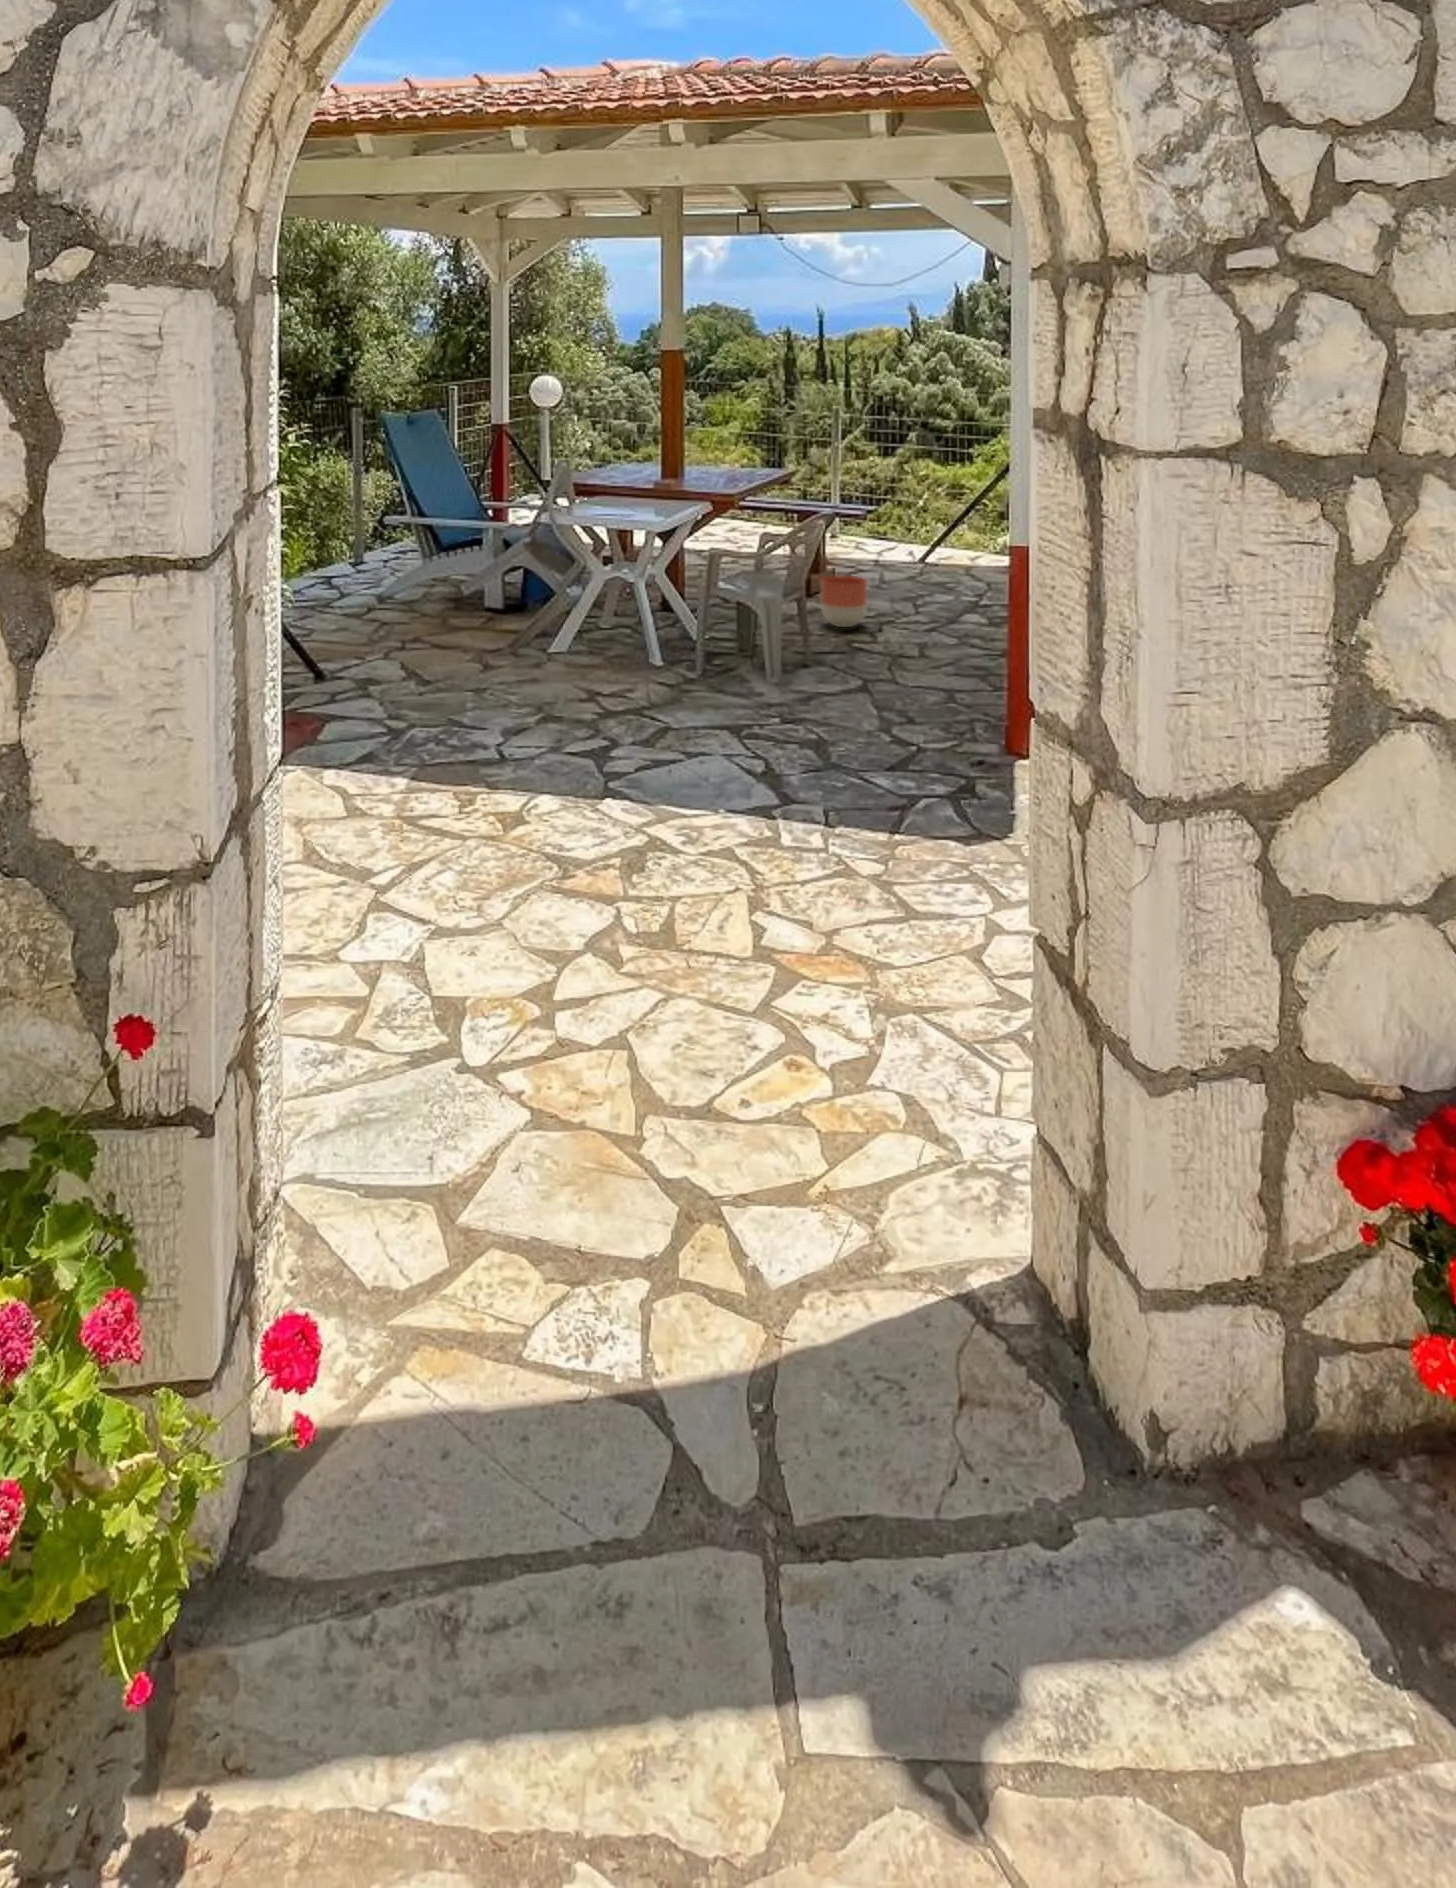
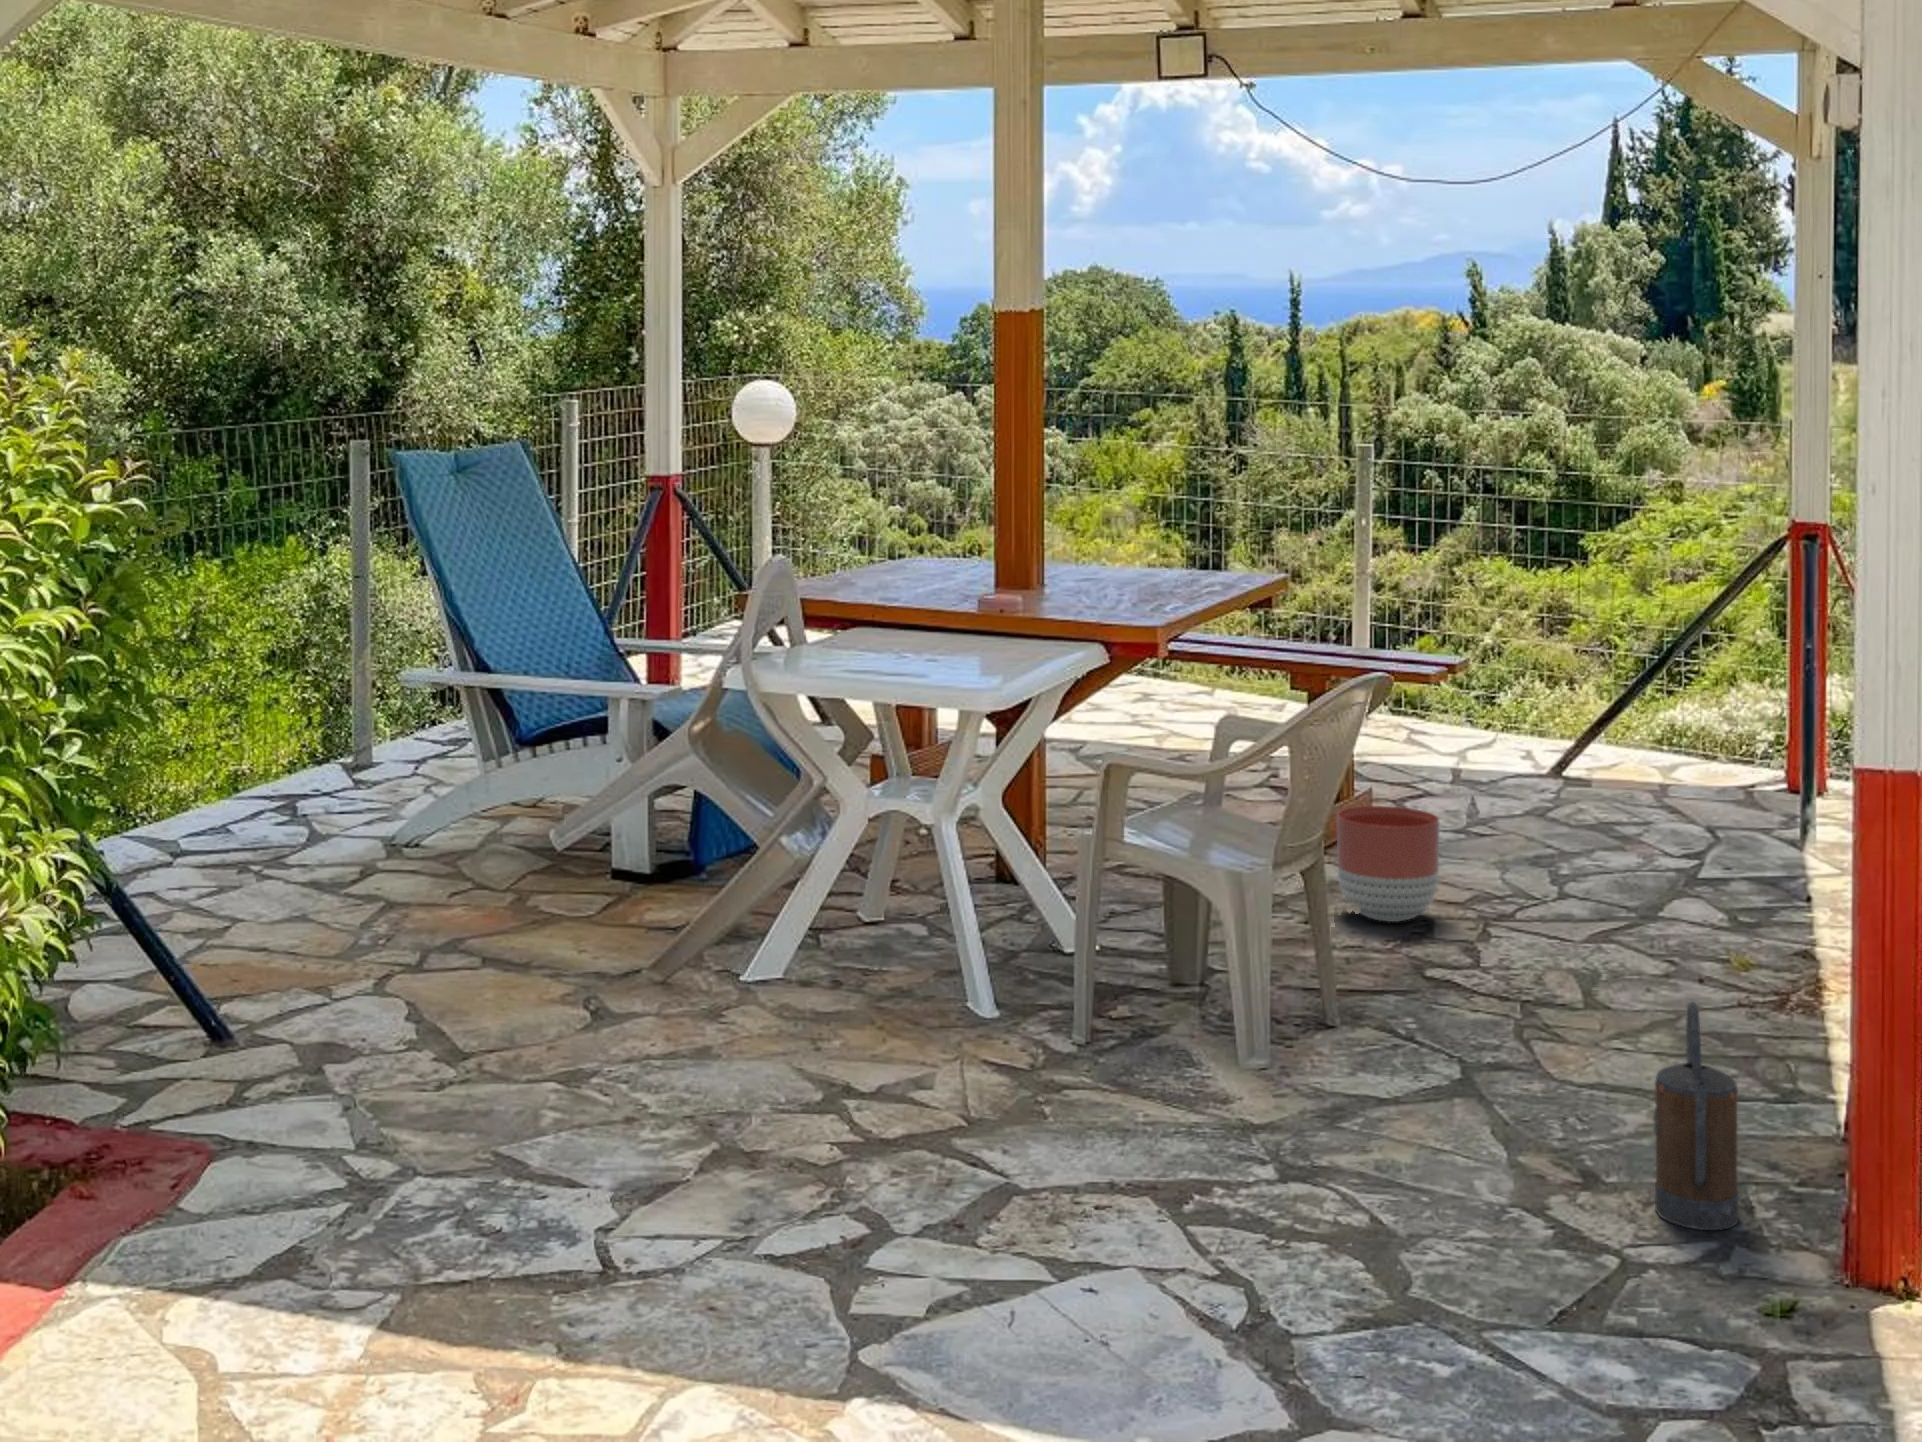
watering can: none [937,647,971,738] -> present [1654,1001,1739,1230]

